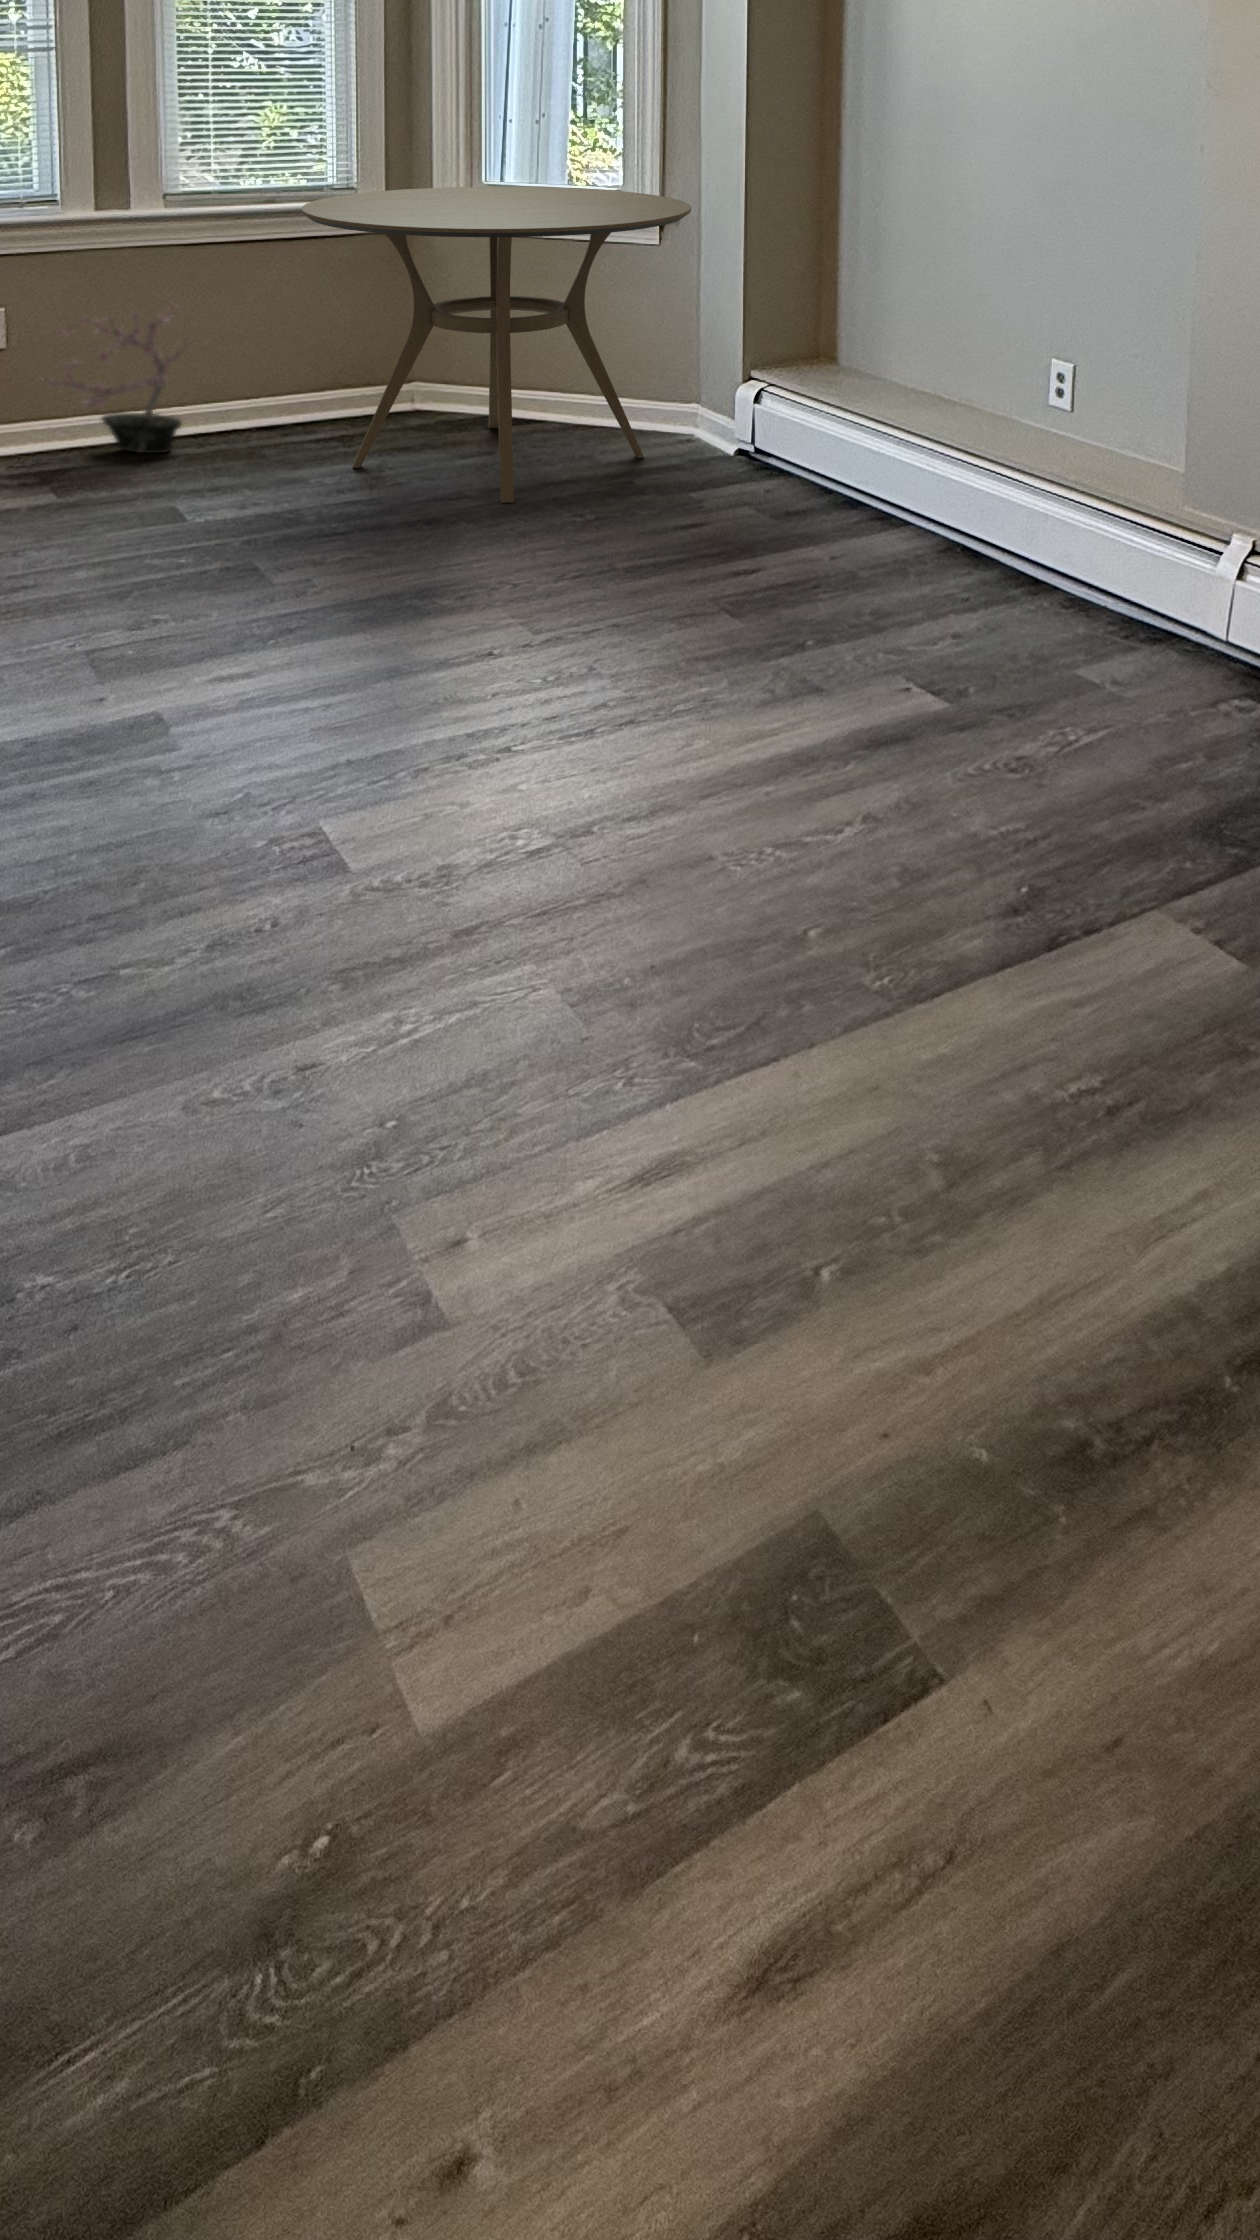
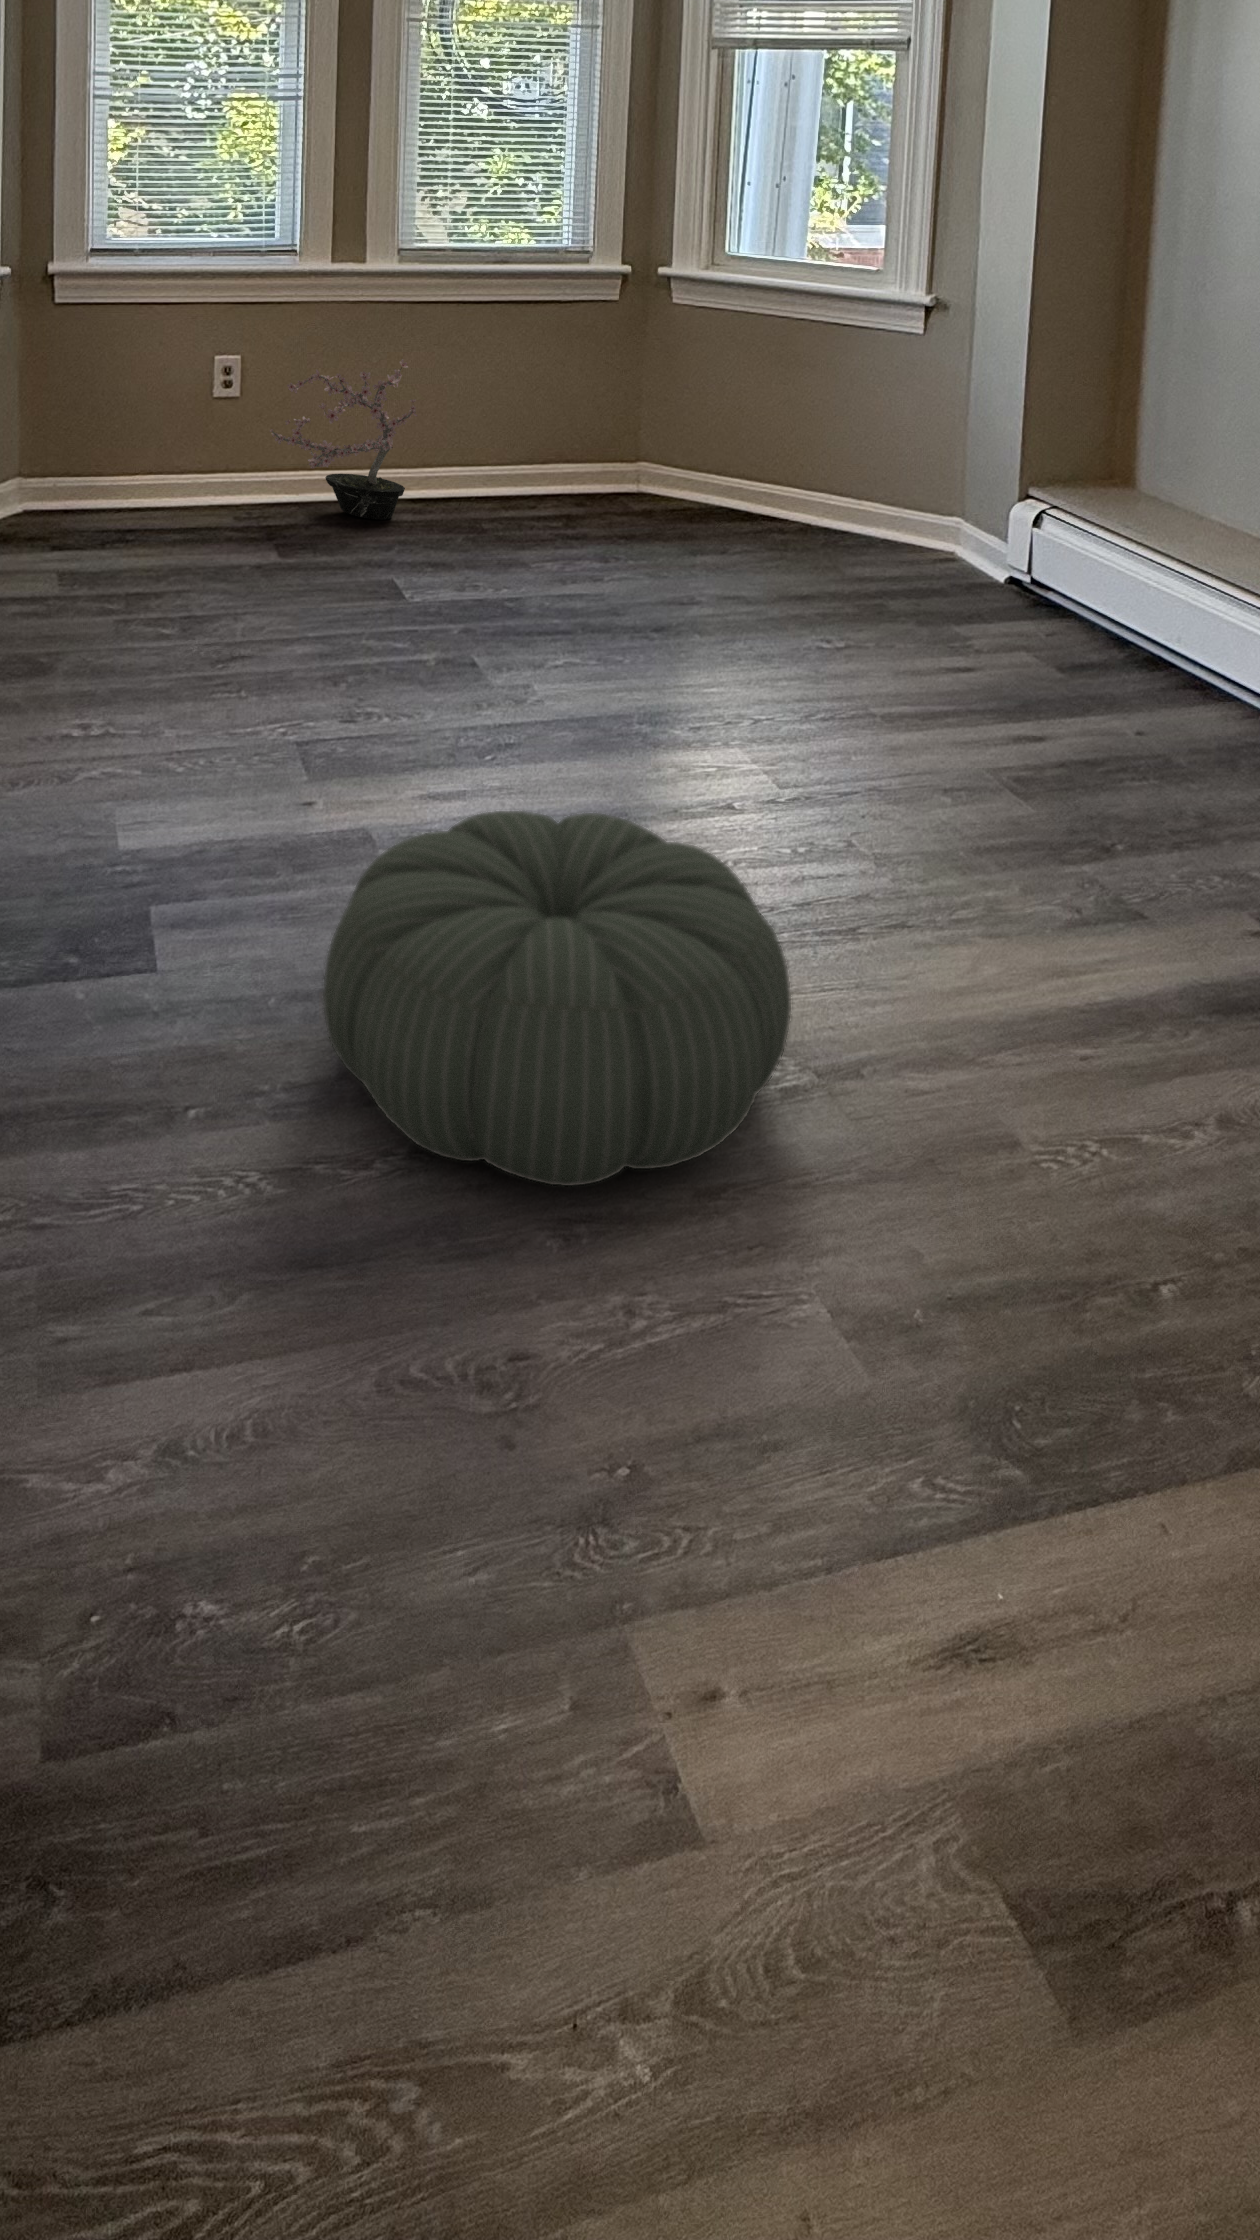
dining table: present [301,187,691,503] -> none [539,258,970,616]
pouf: none [121,655,530,944] -> present [323,811,791,1186]

